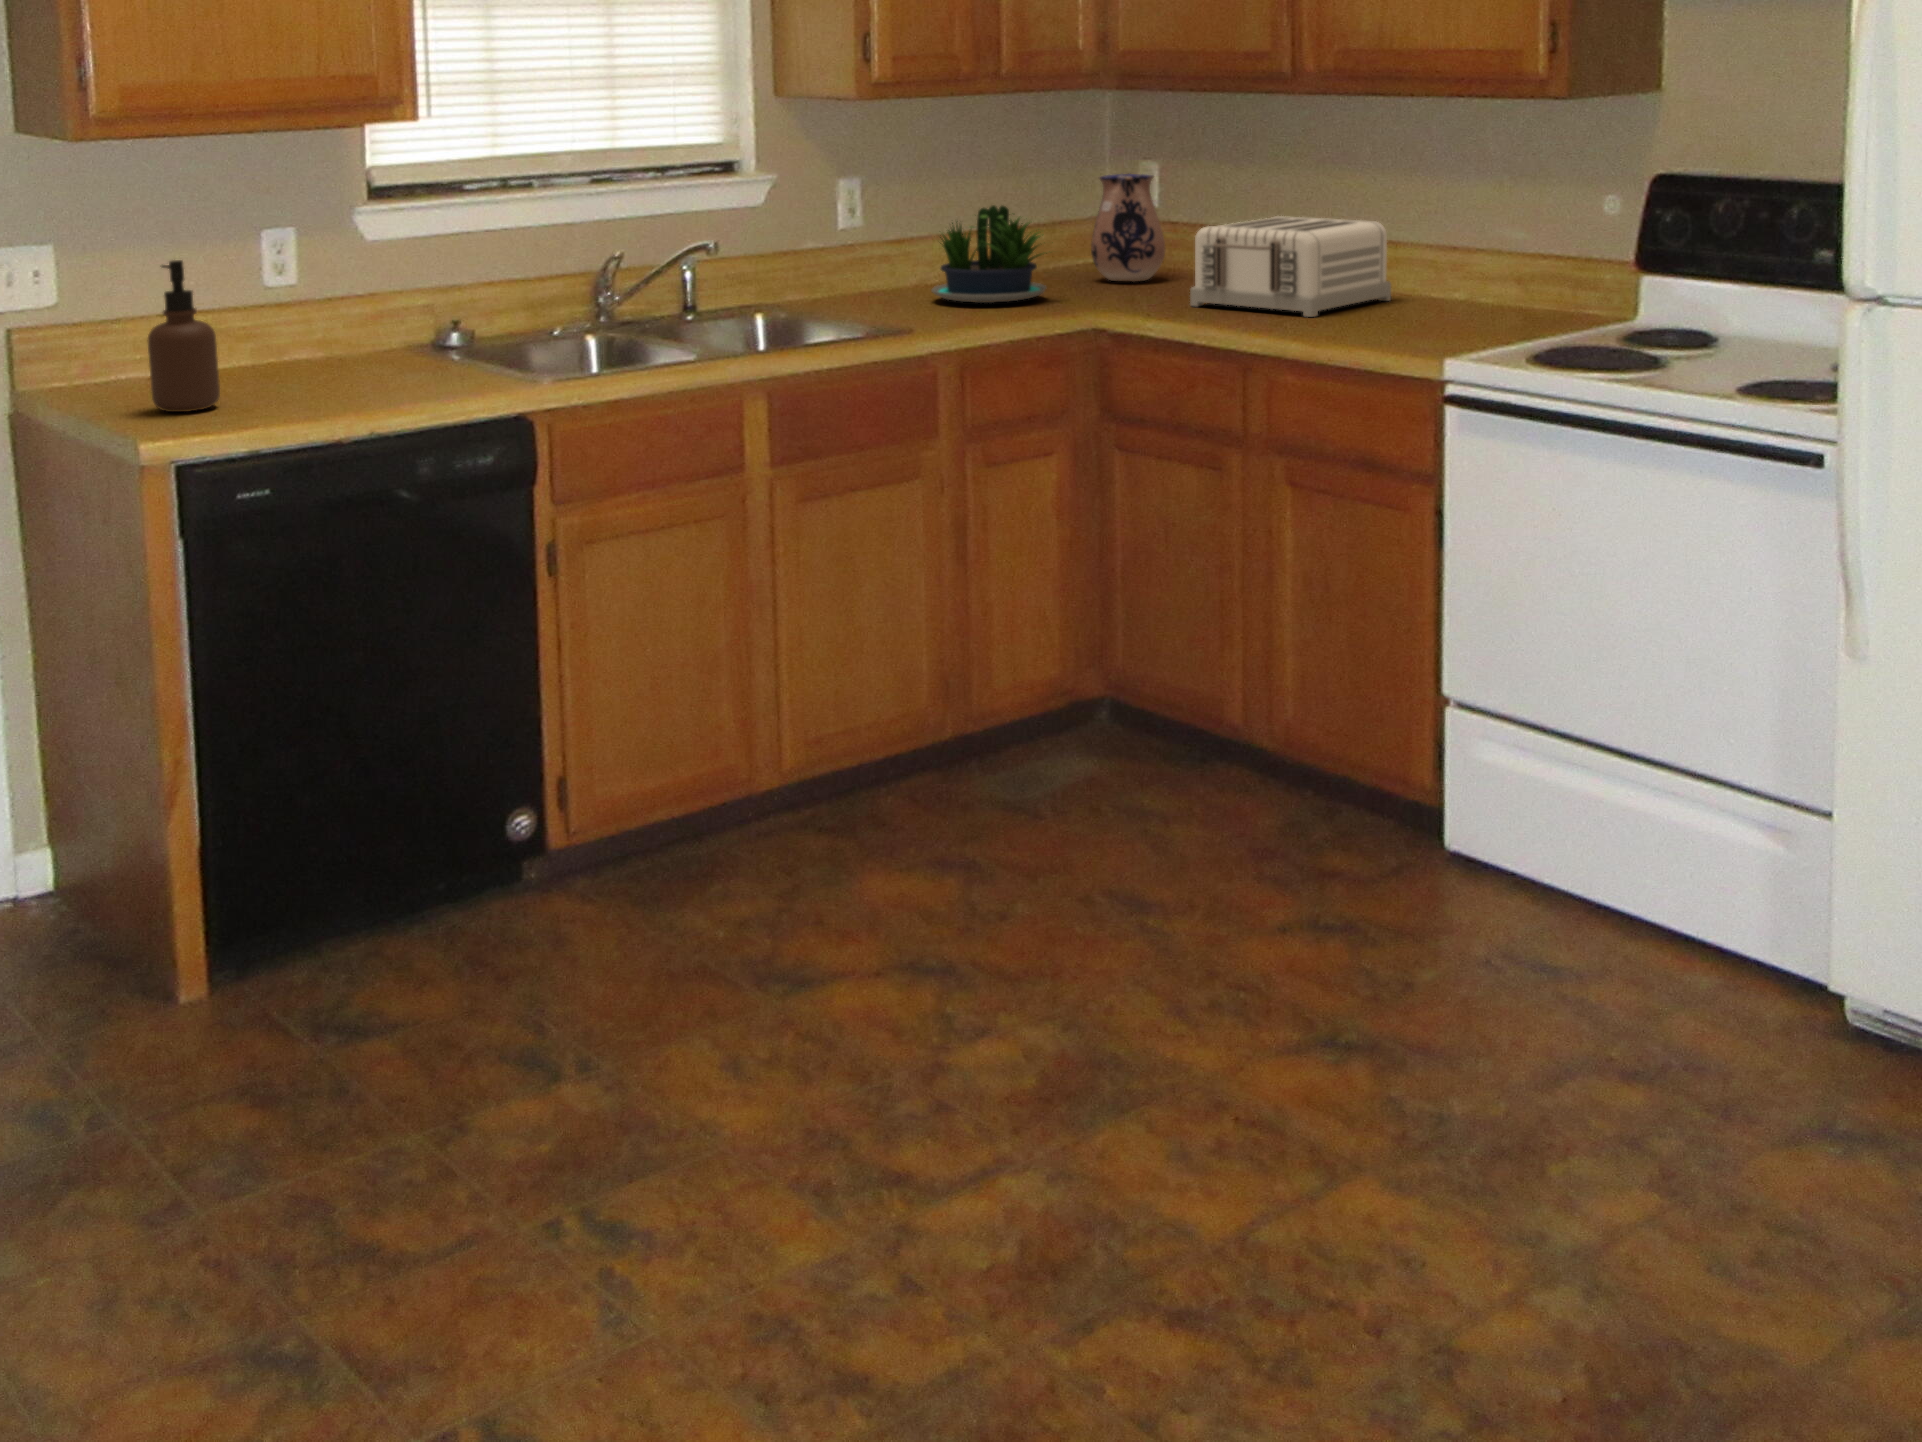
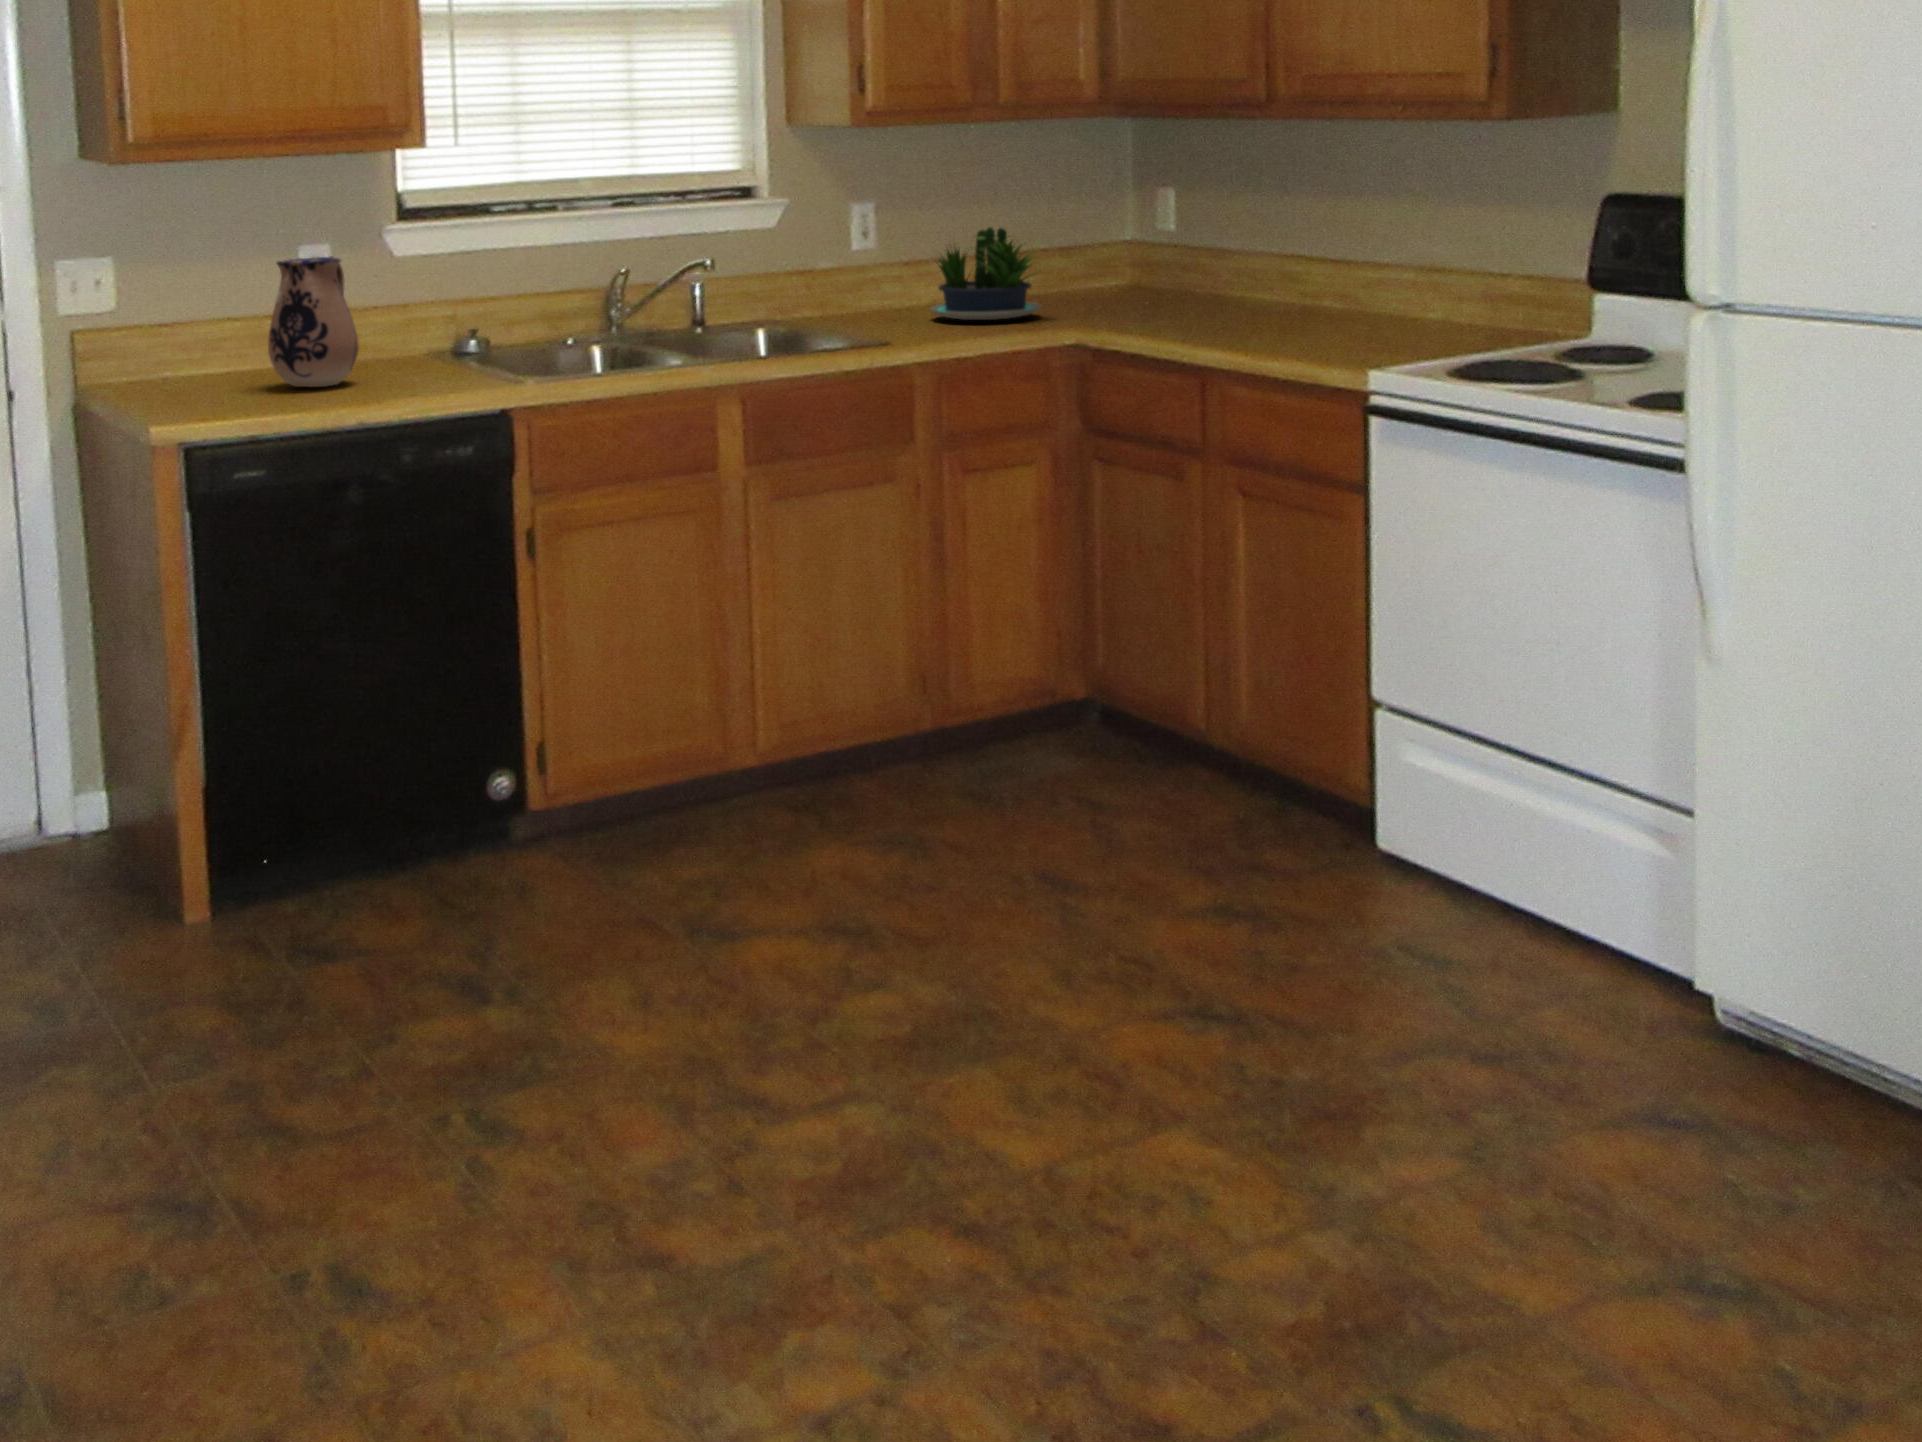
ceramic pitcher: present [1091,174,1165,281] -> present [268,256,359,387]
toaster: present [1190,216,1391,317] -> none [1173,238,1375,335]
soap dispenser: present [148,260,220,412] -> none [176,269,238,403]

